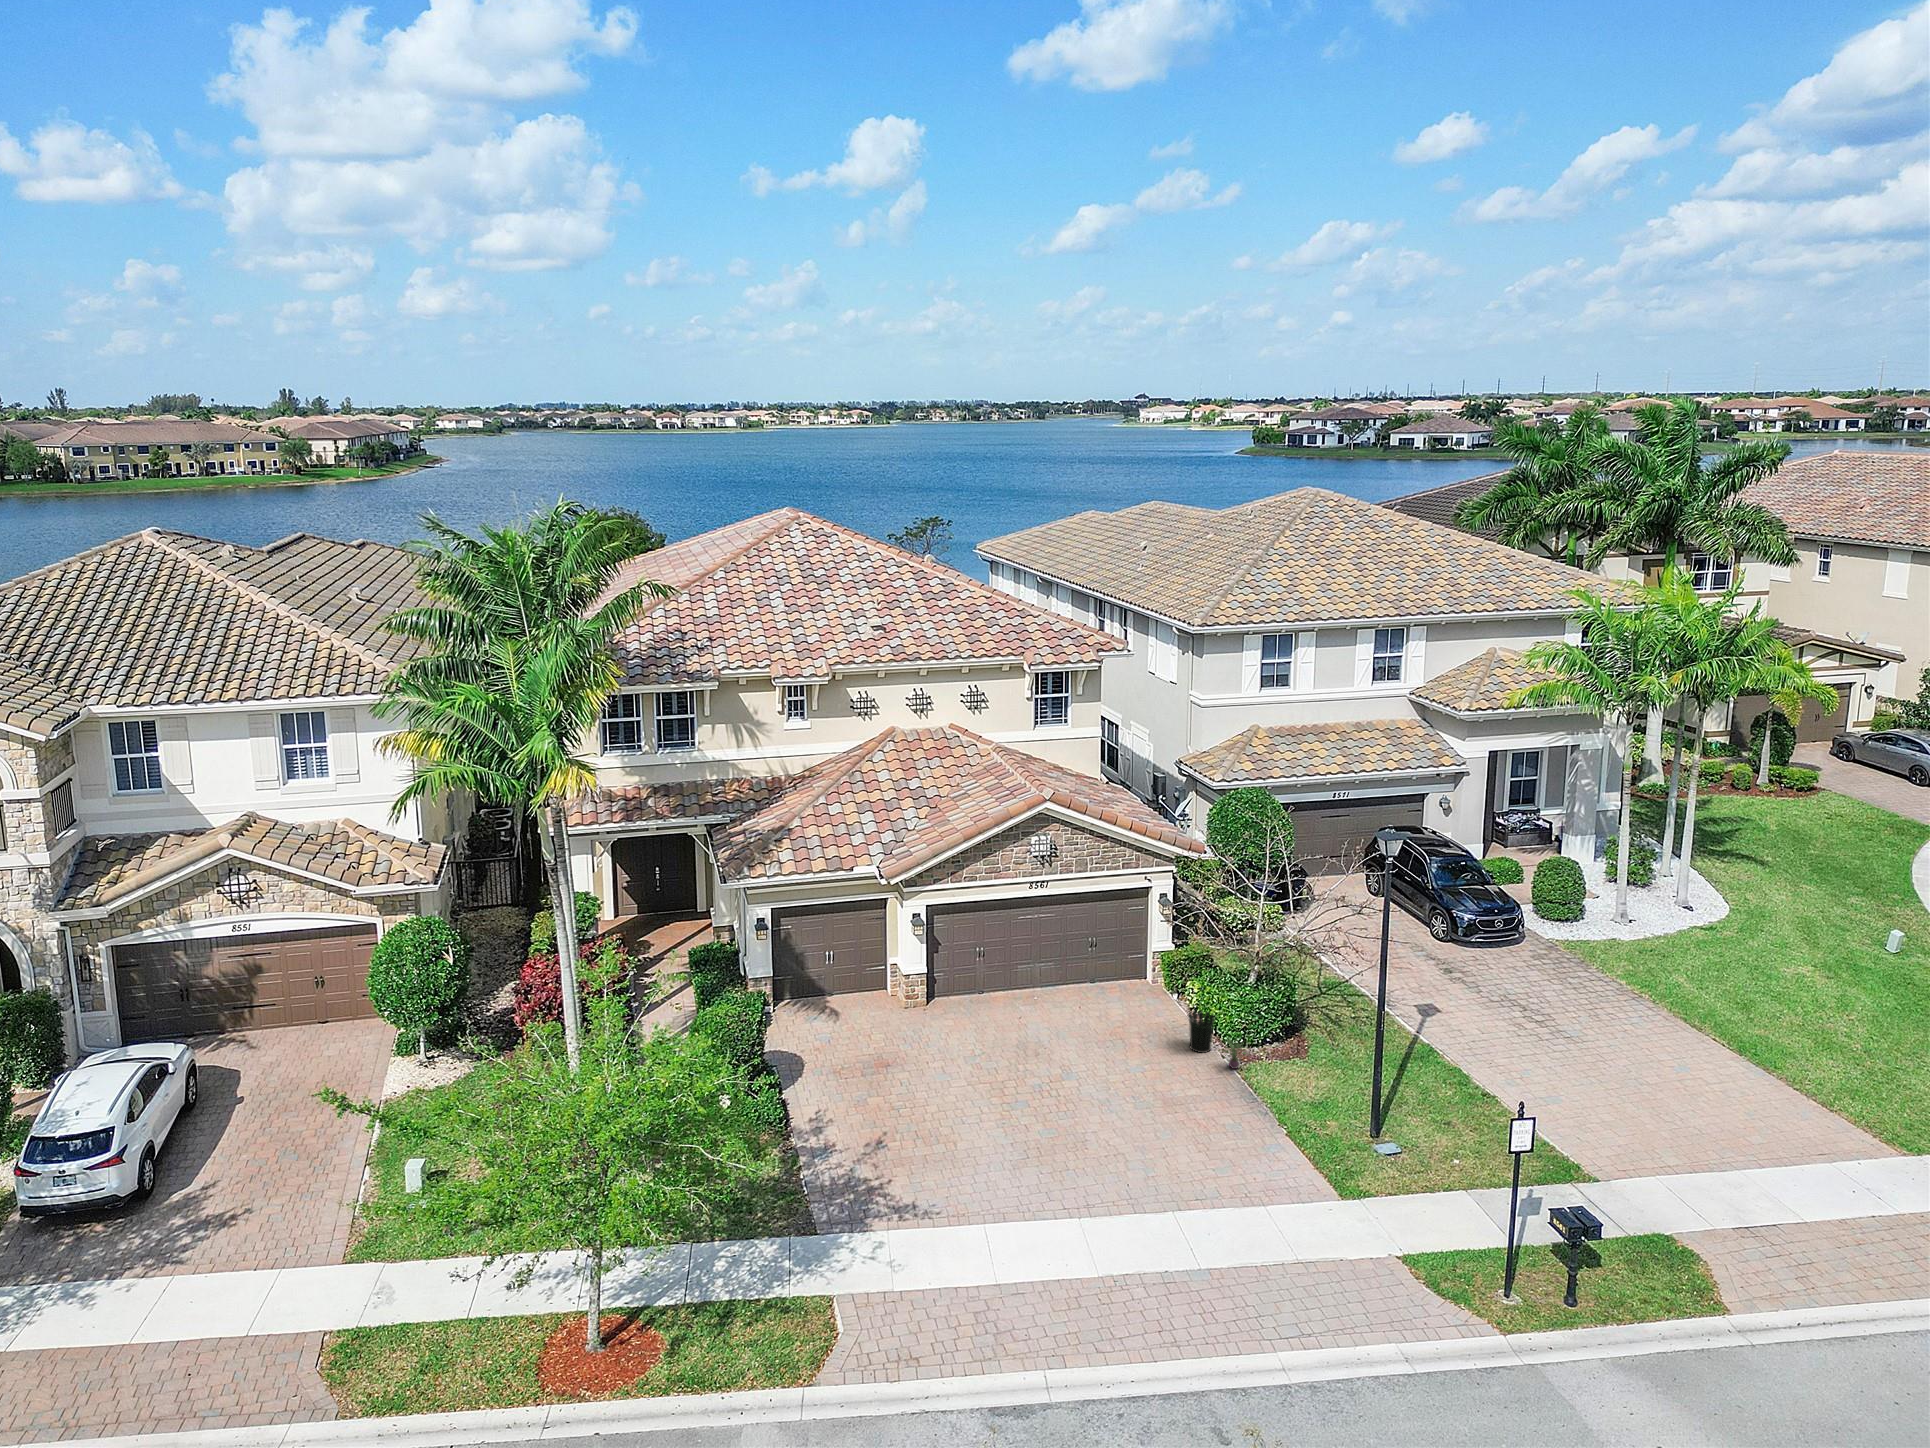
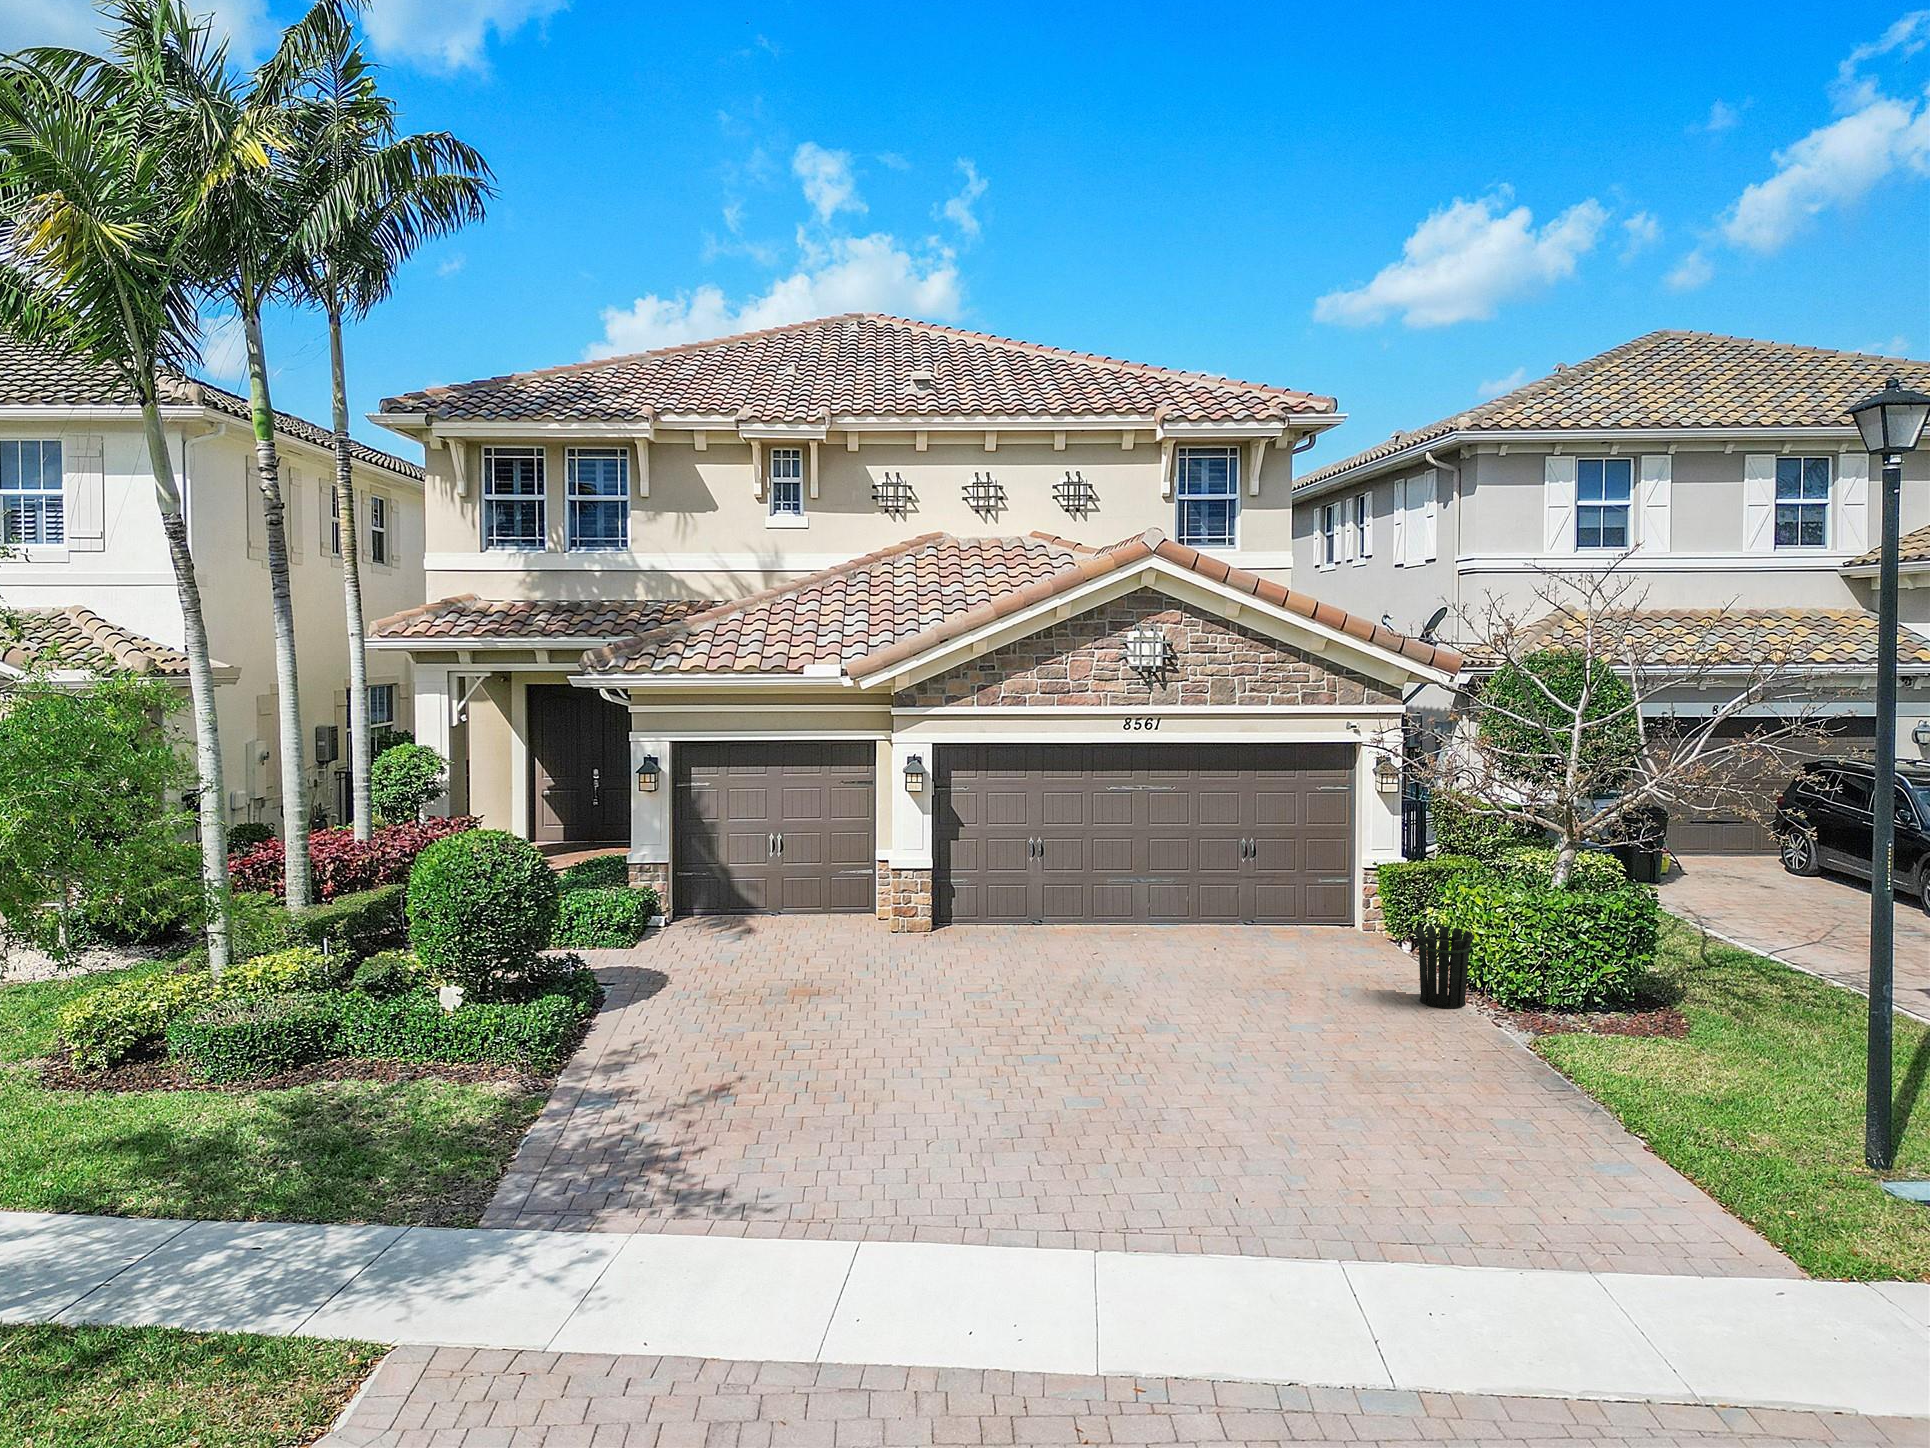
decorative plant: present [1224,1041,1245,1069] -> none [1474,965,1552,1033]

